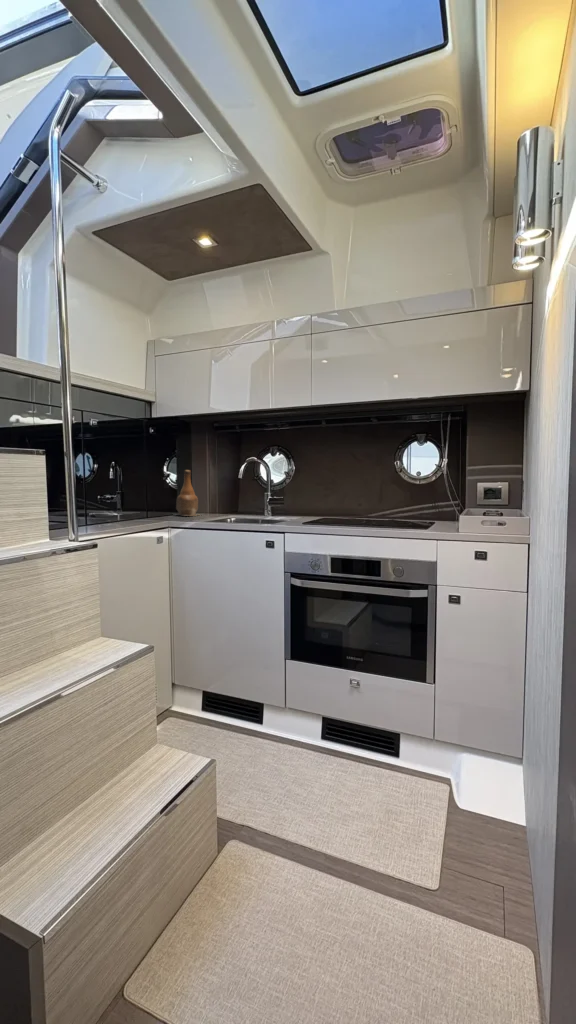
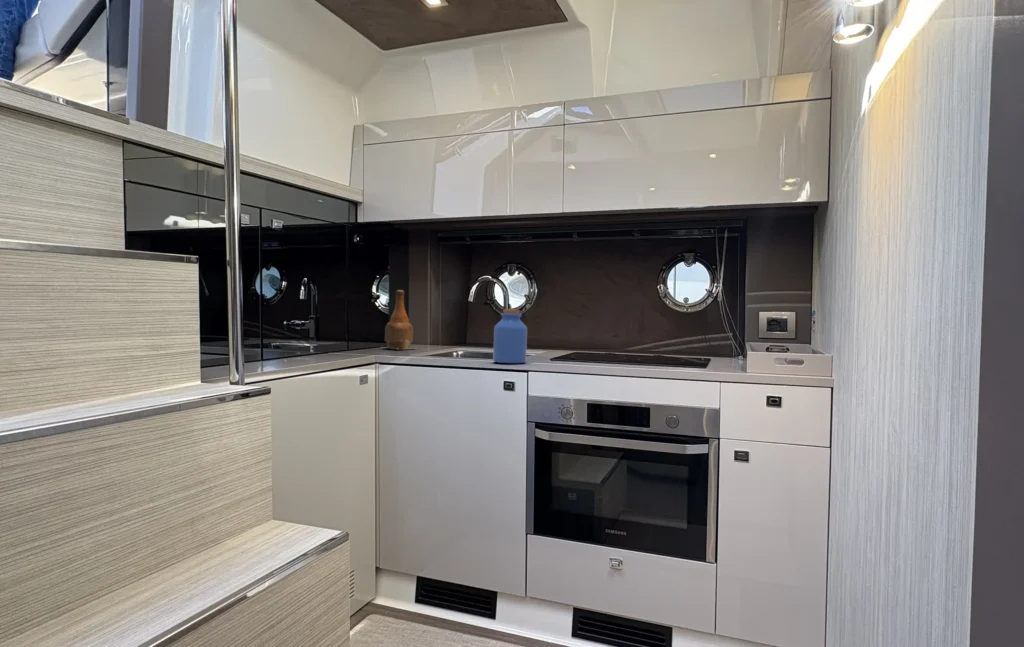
jar: none [259,485,285,527] -> present [493,309,527,363]

